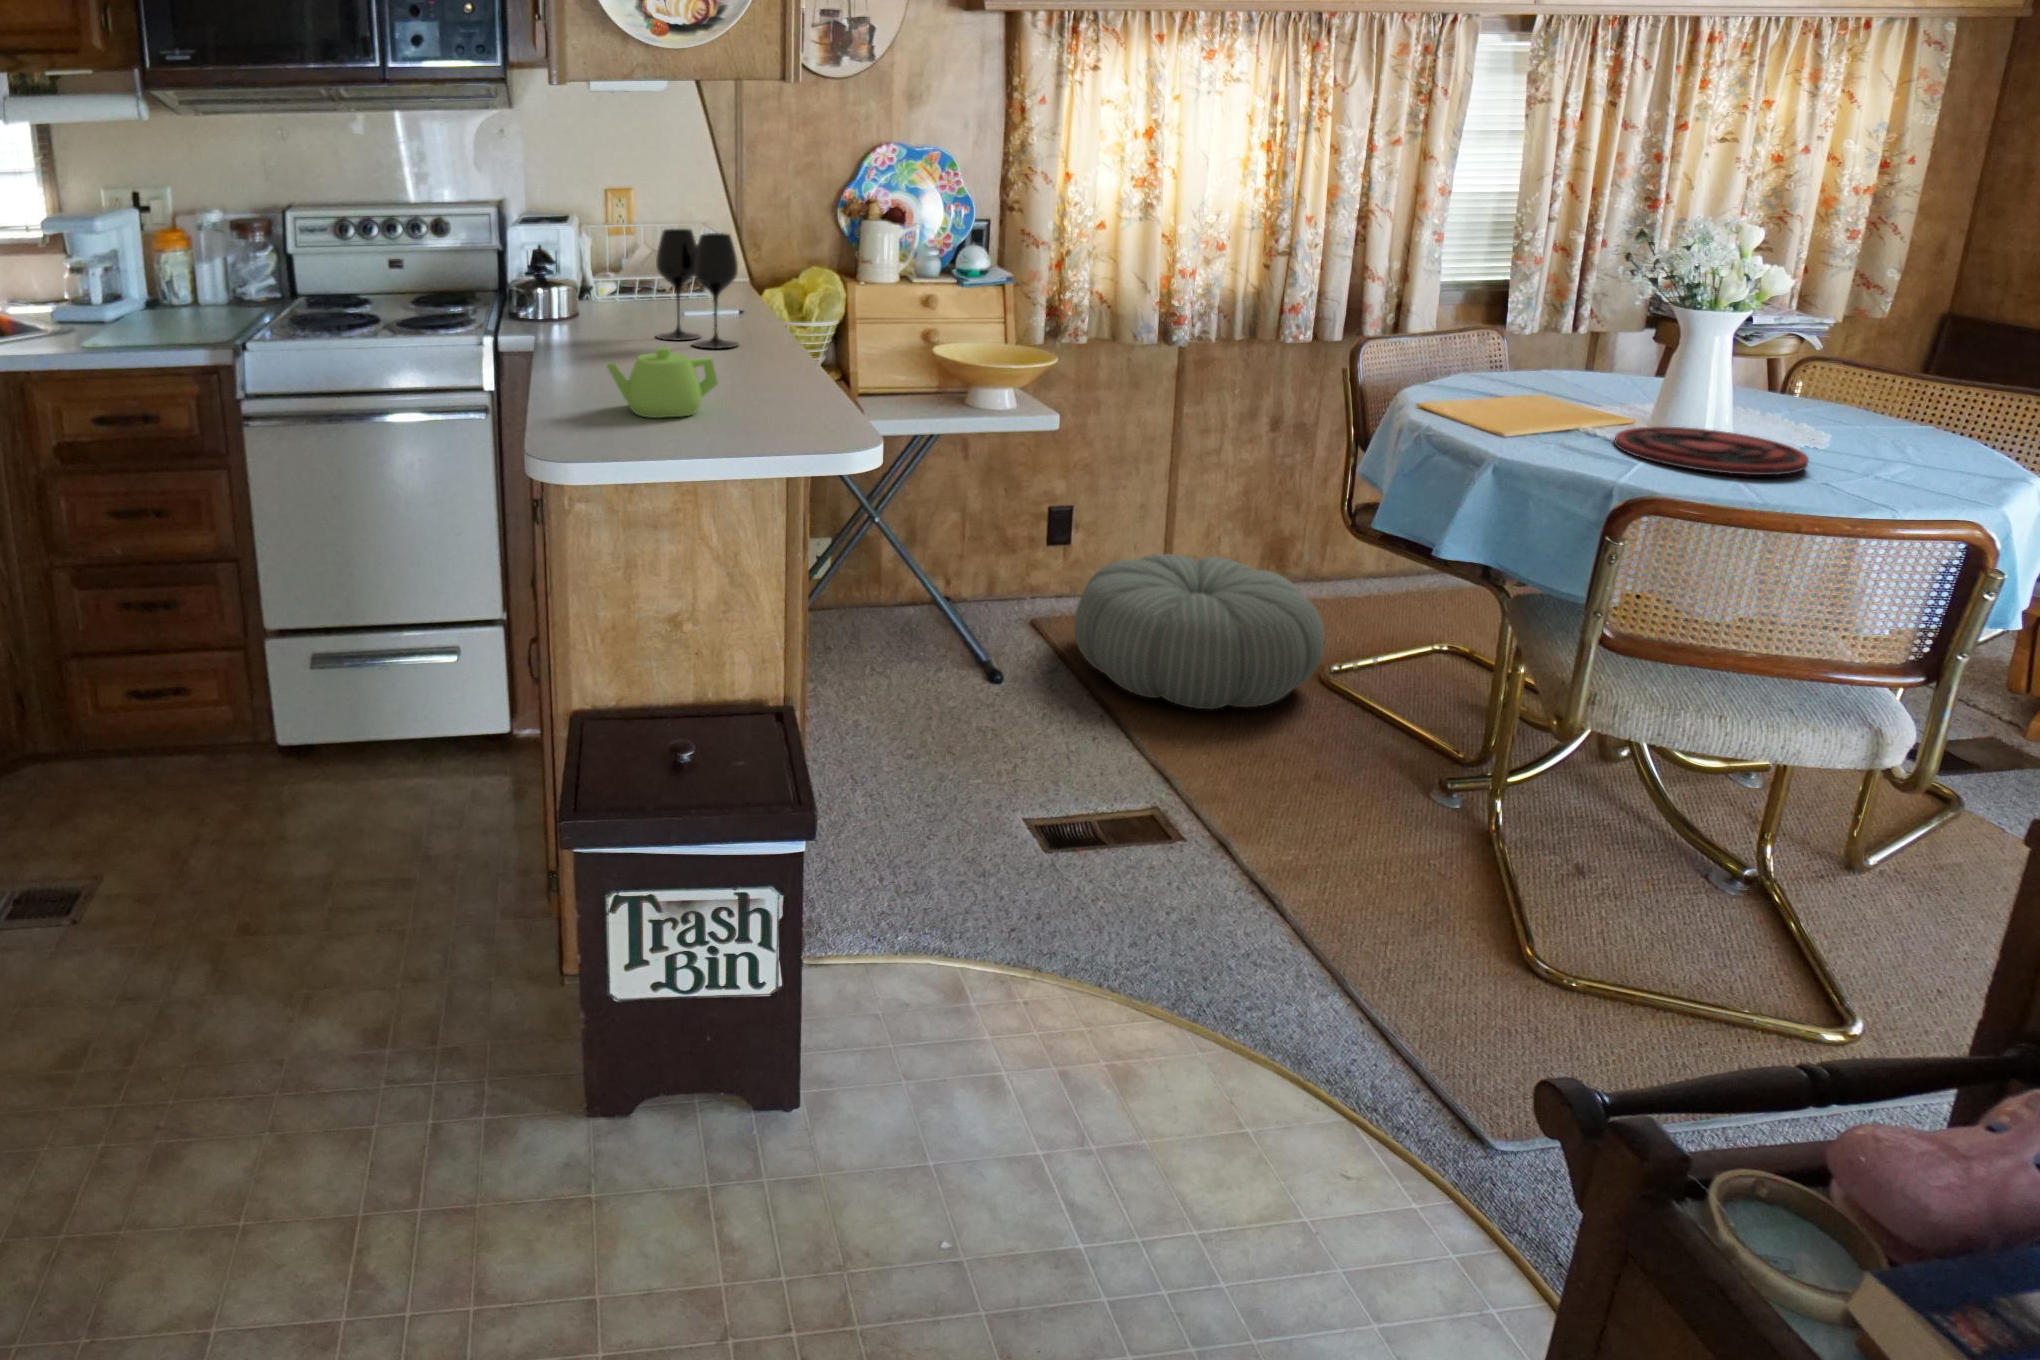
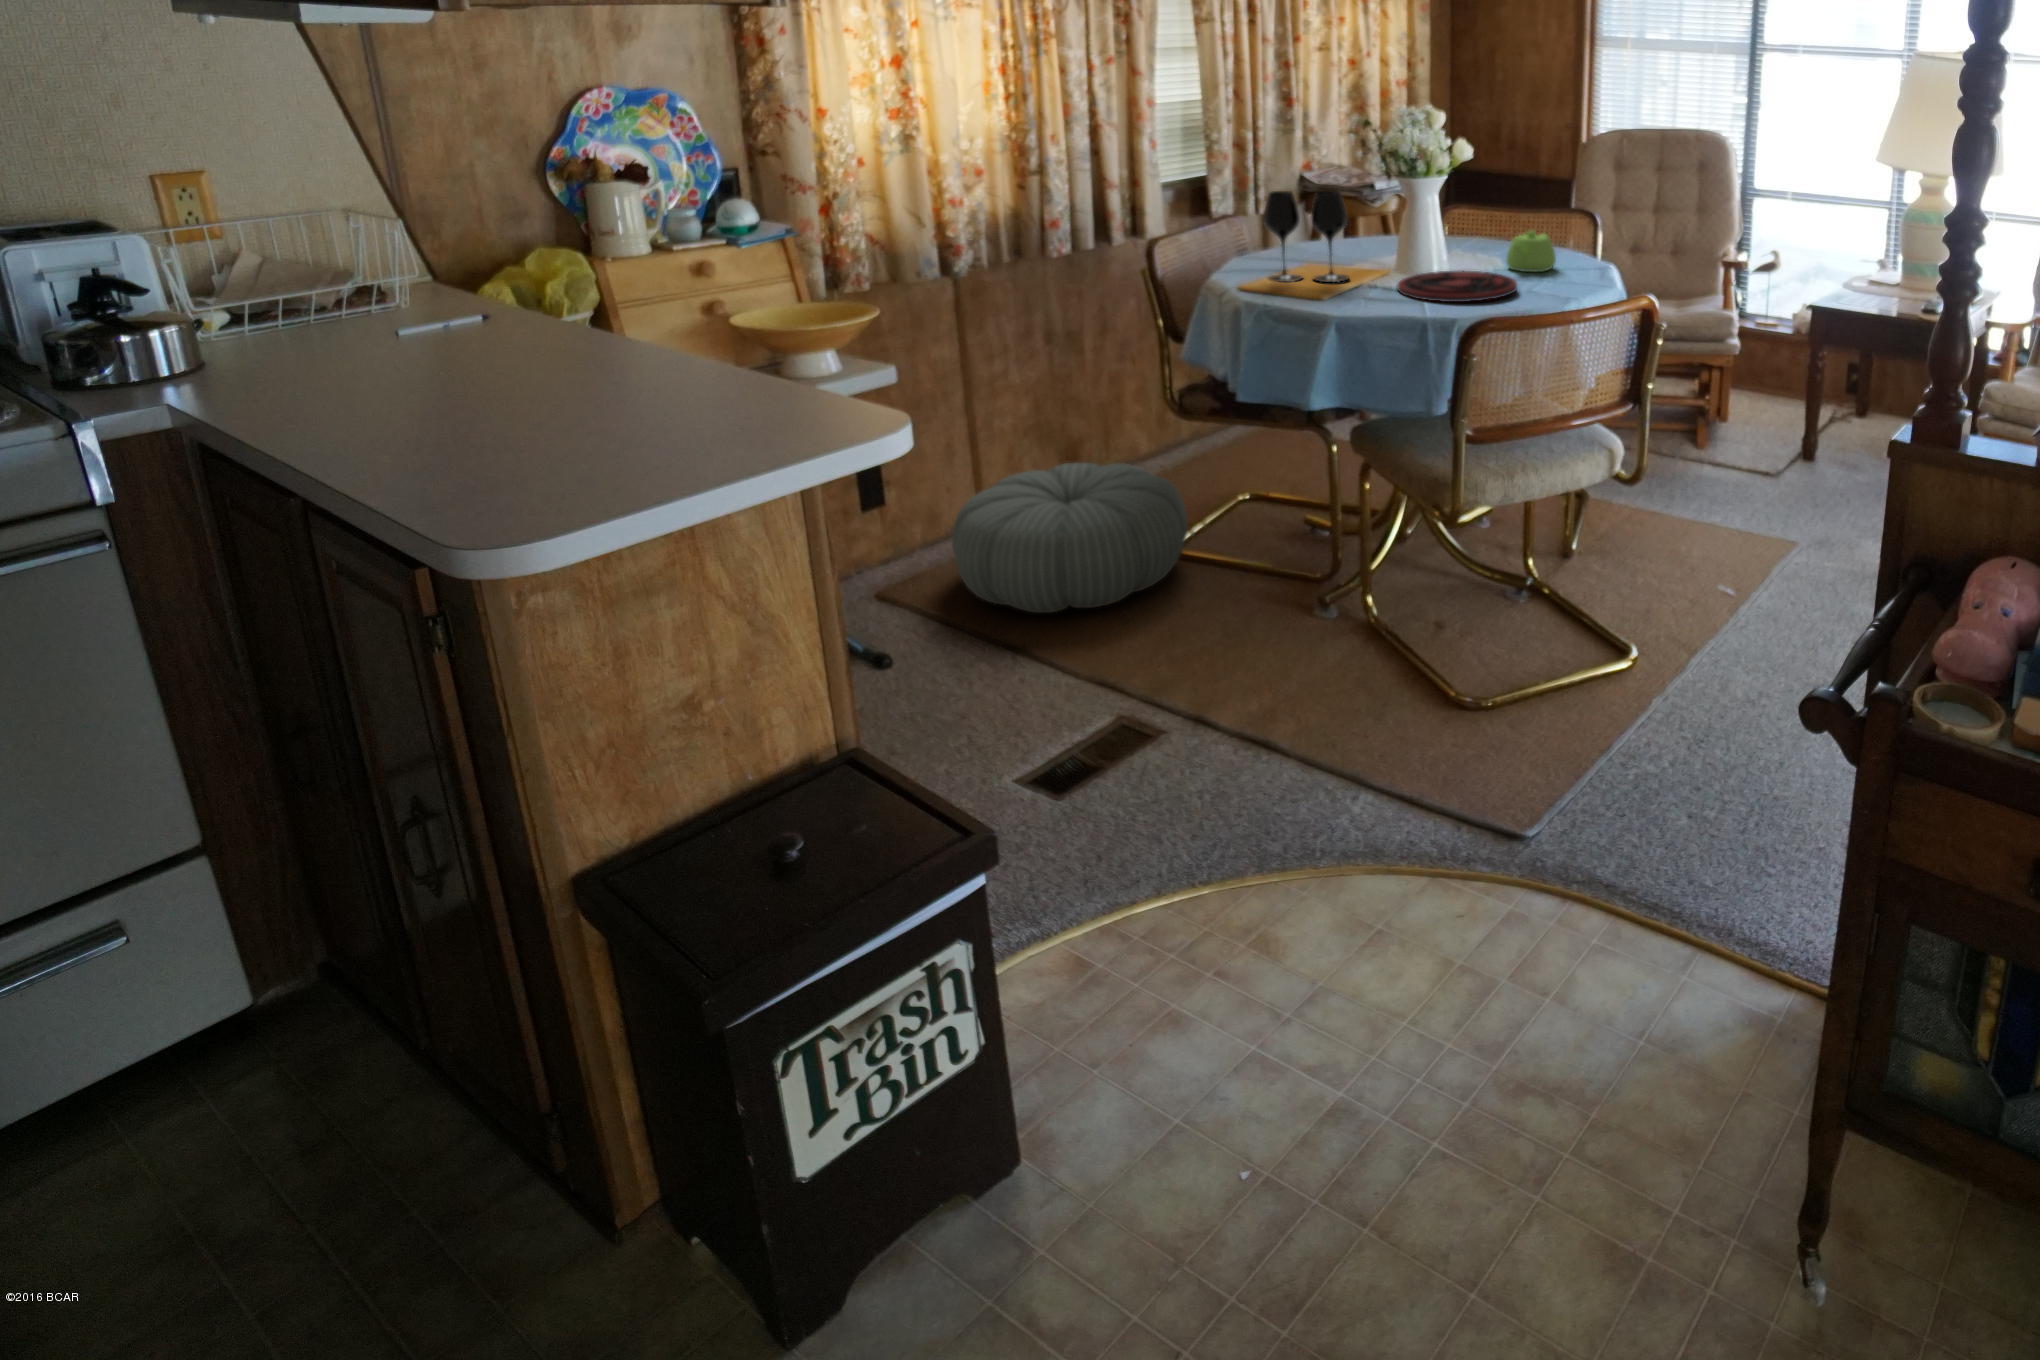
wine glass: present [656,229,738,349] -> present [1264,191,1349,282]
teapot: present [607,347,718,418] -> present [1506,231,1556,272]

